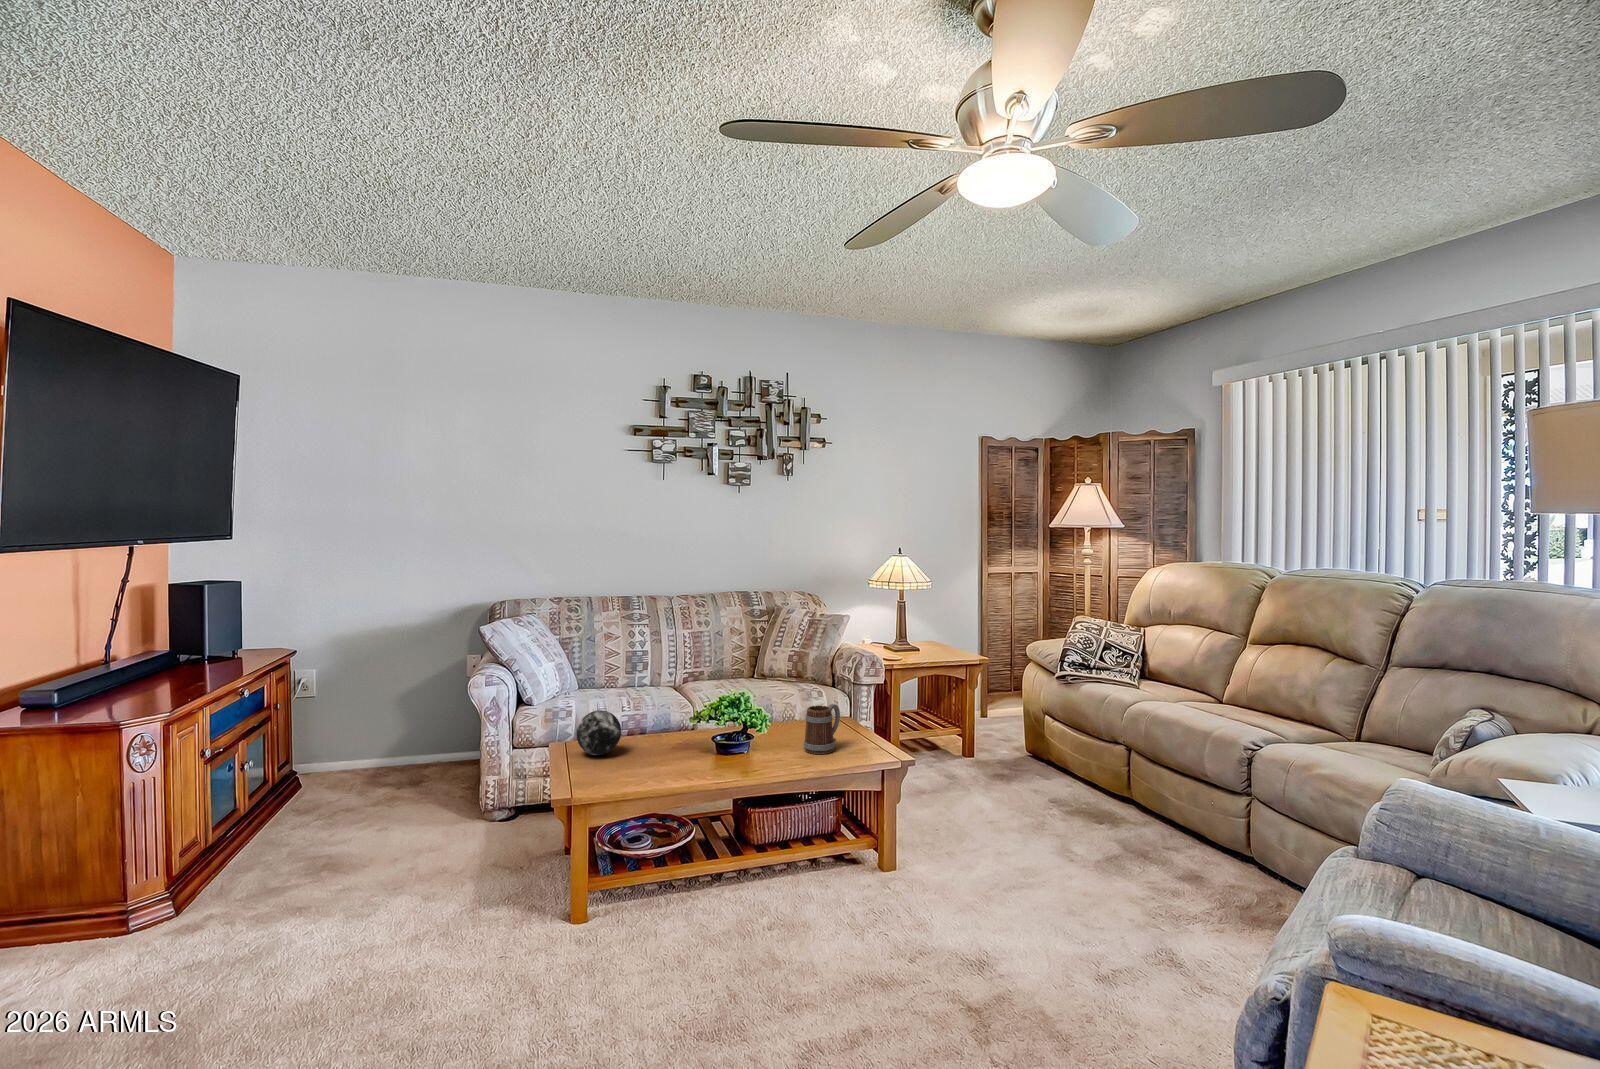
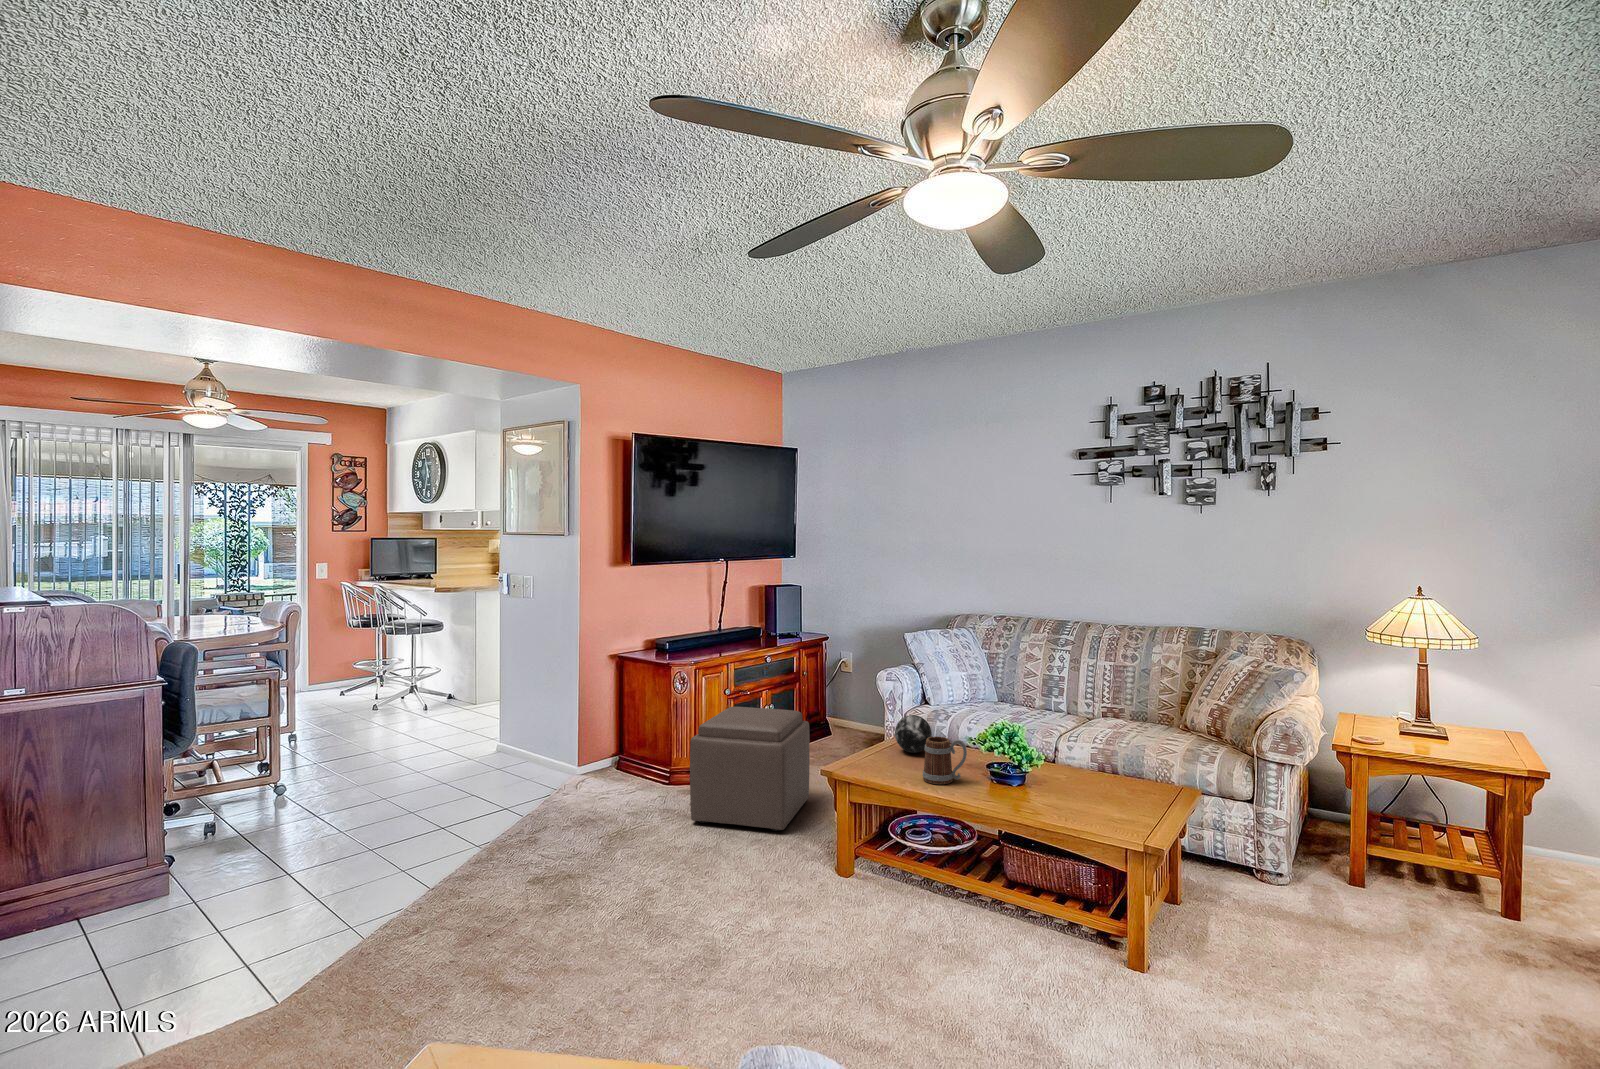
mug: present [804,704,840,754] -> present [923,736,967,784]
ottoman: none [231,750,421,974] -> present [690,707,810,831]

